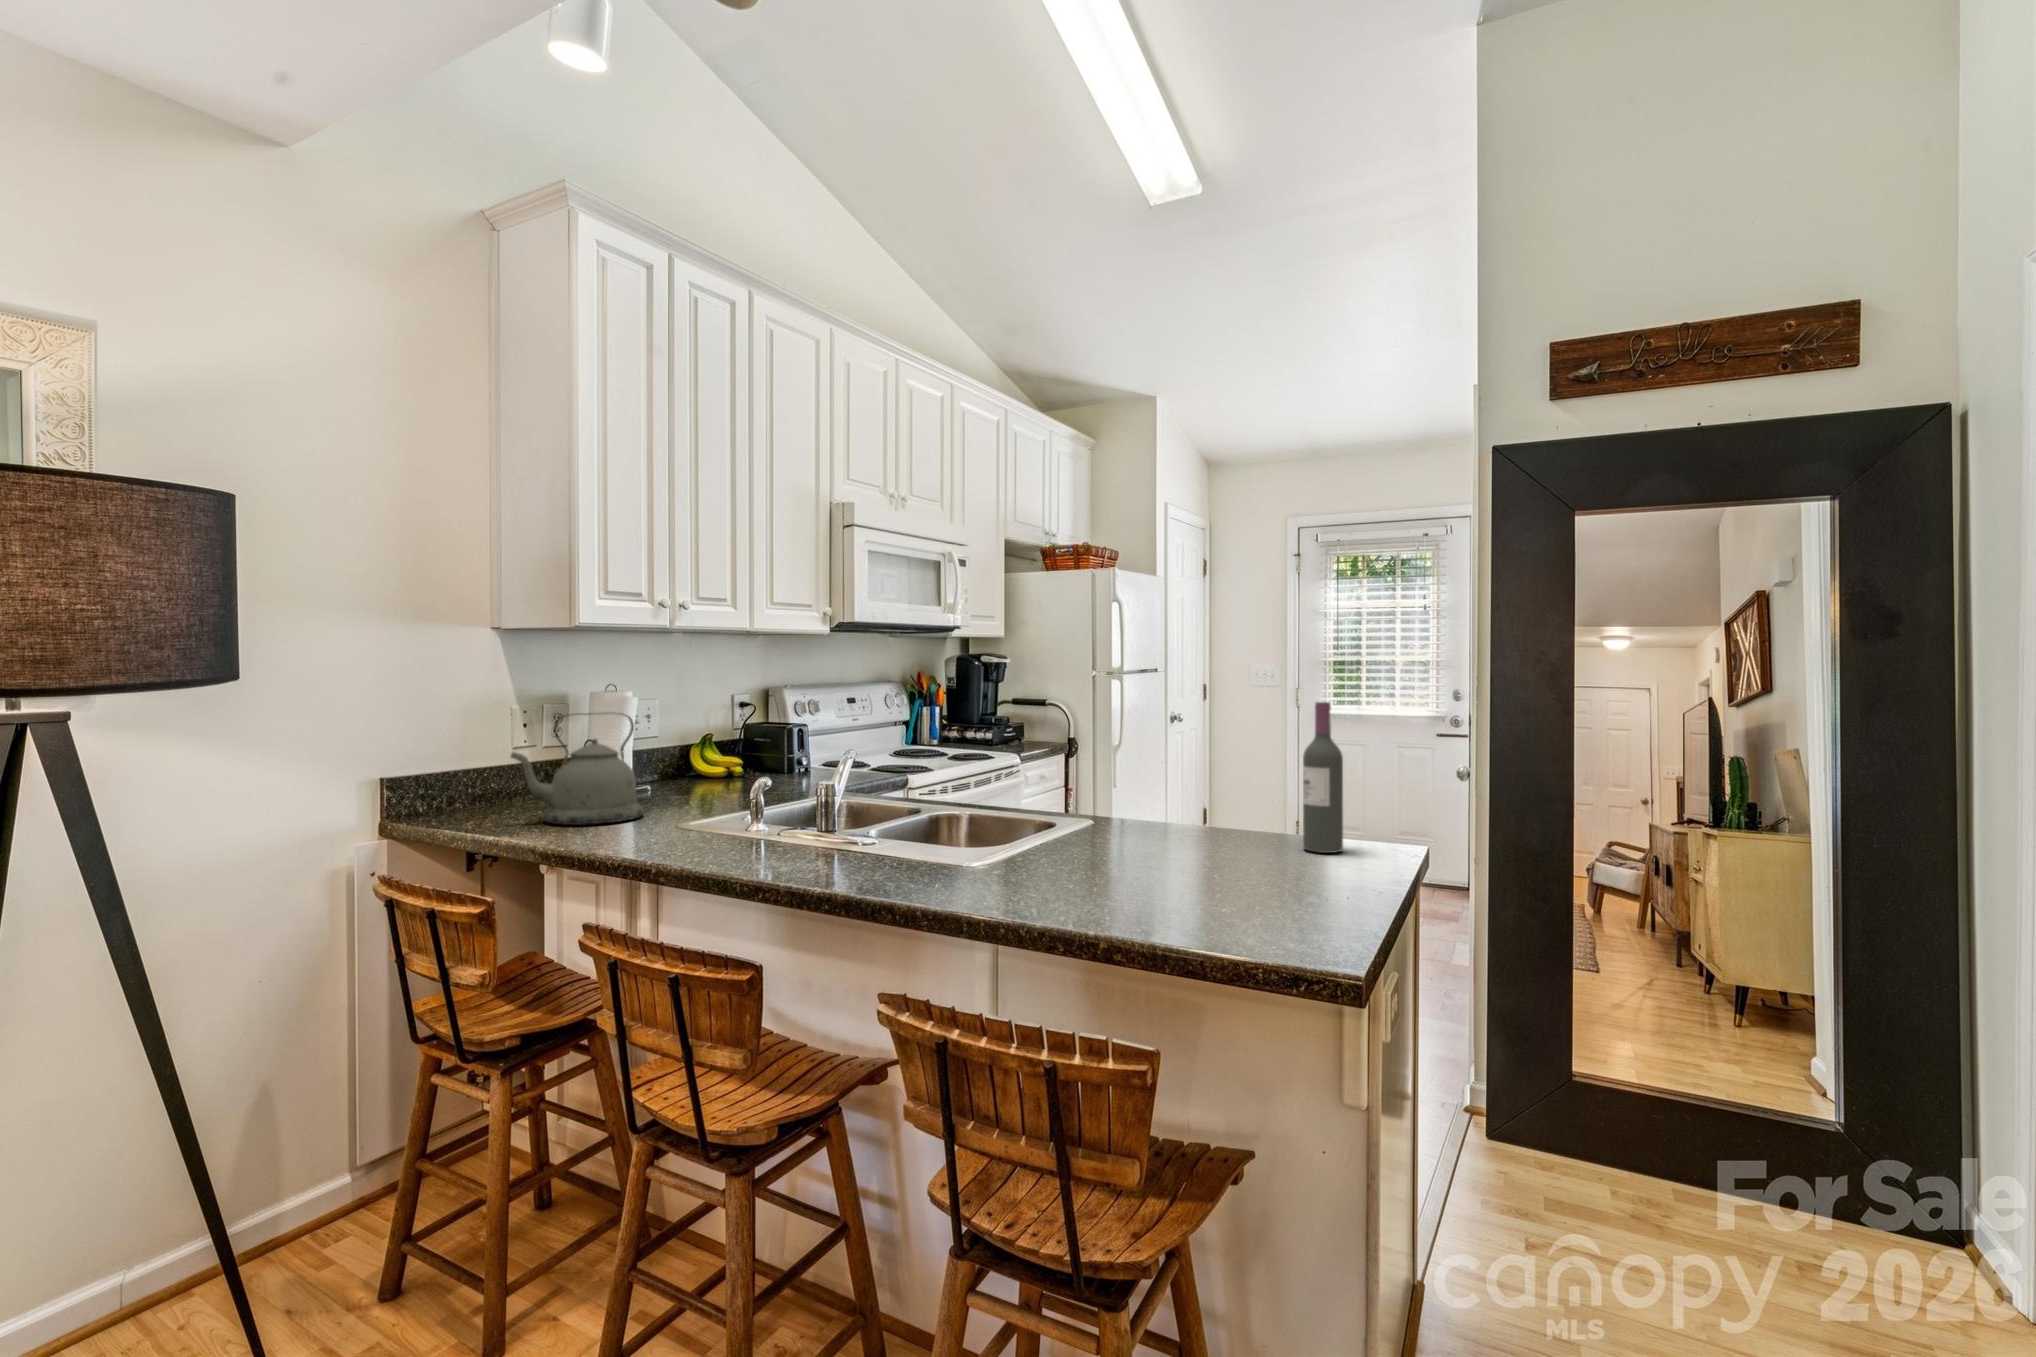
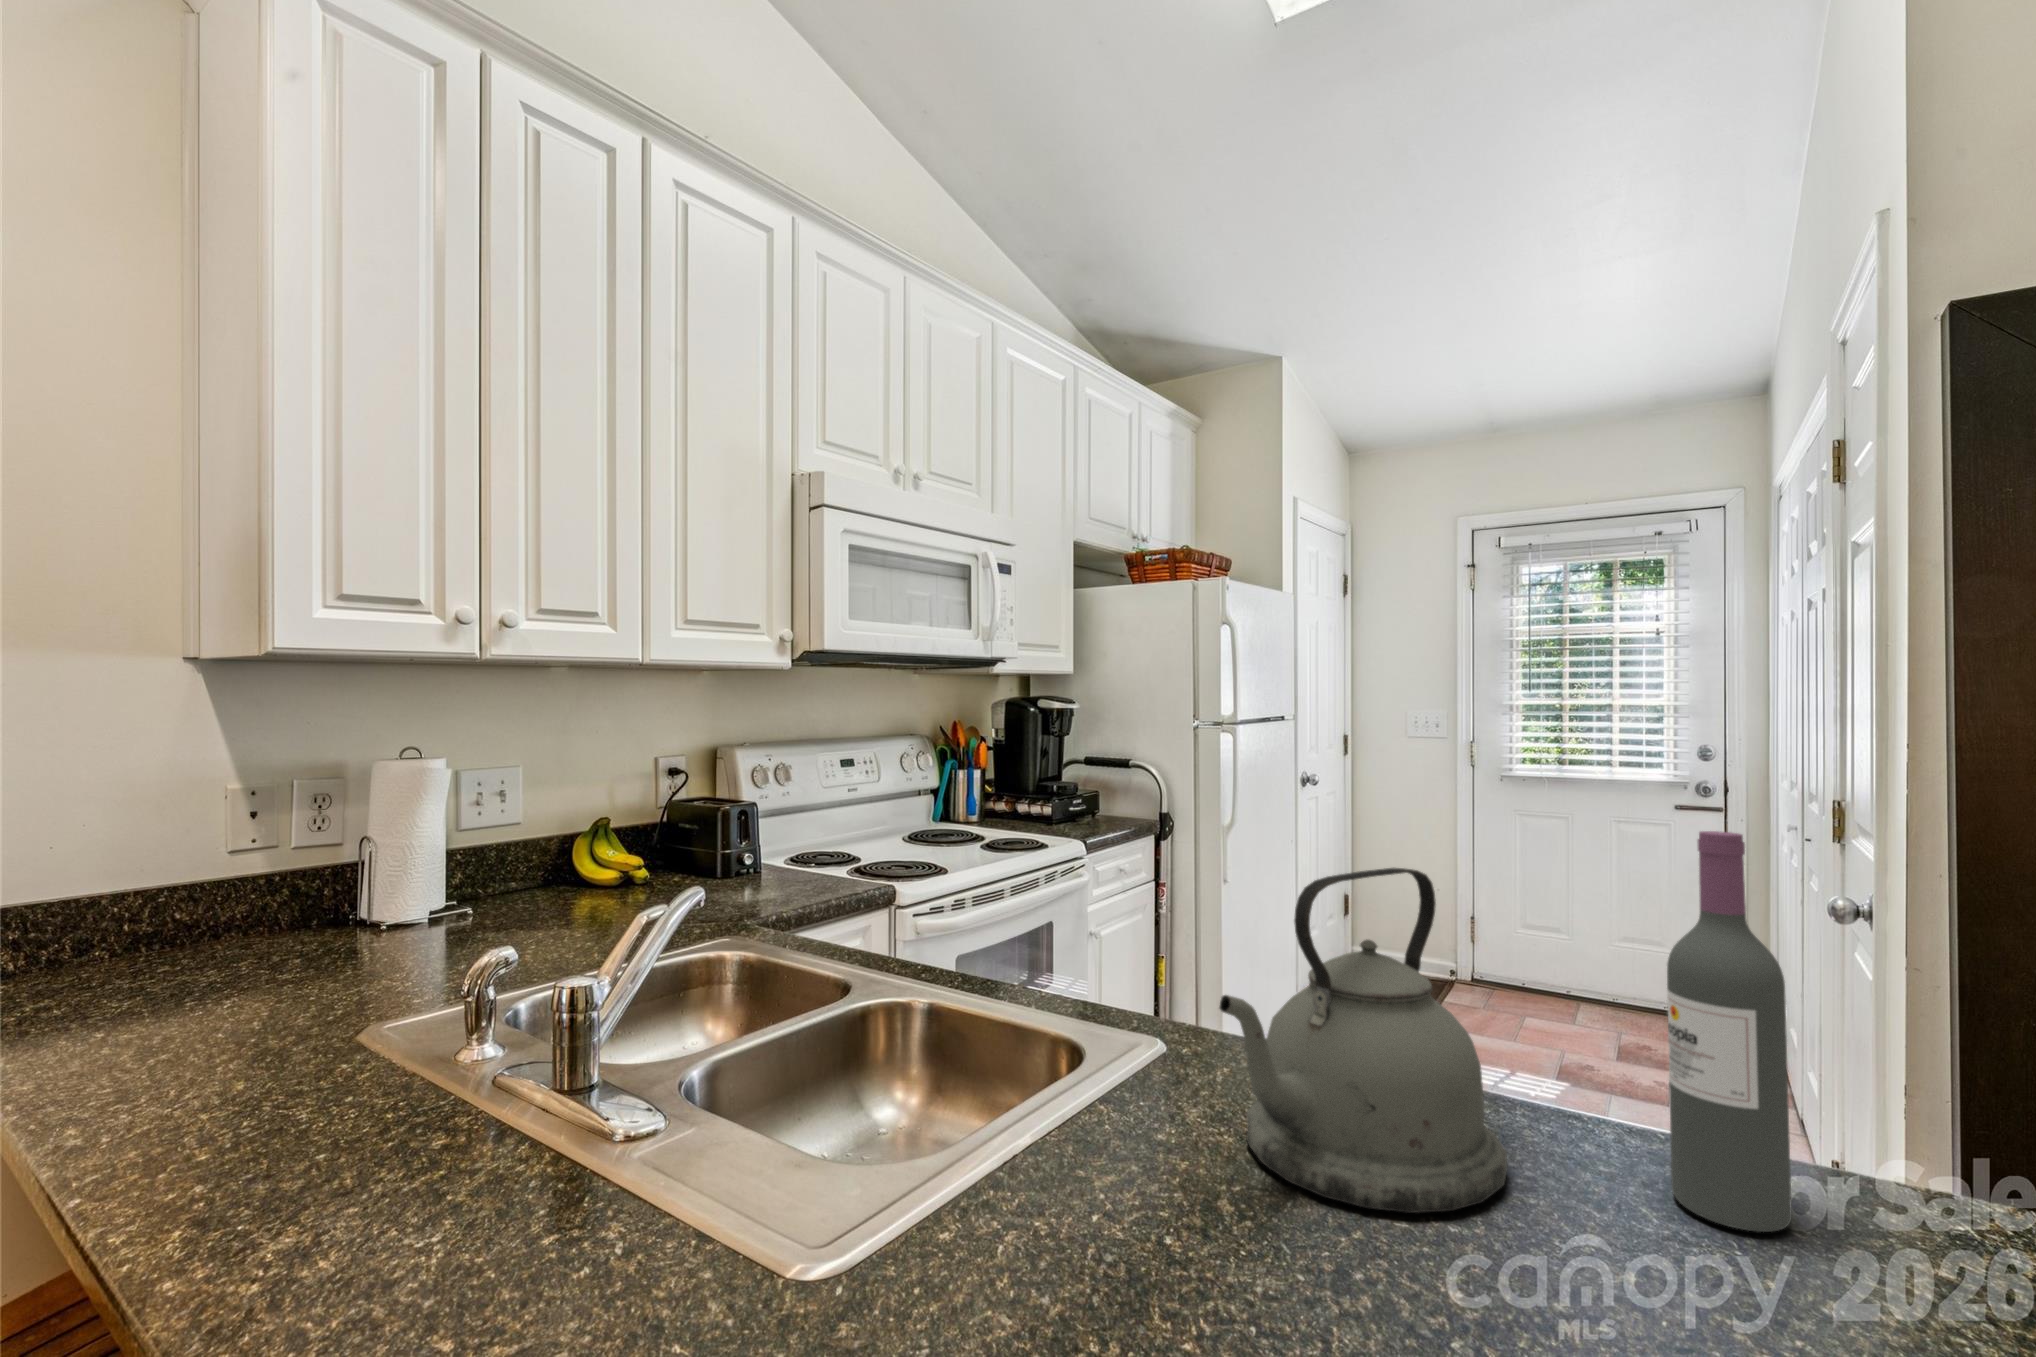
kettle: present [511,713,644,825] -> present [1219,868,1508,1213]

